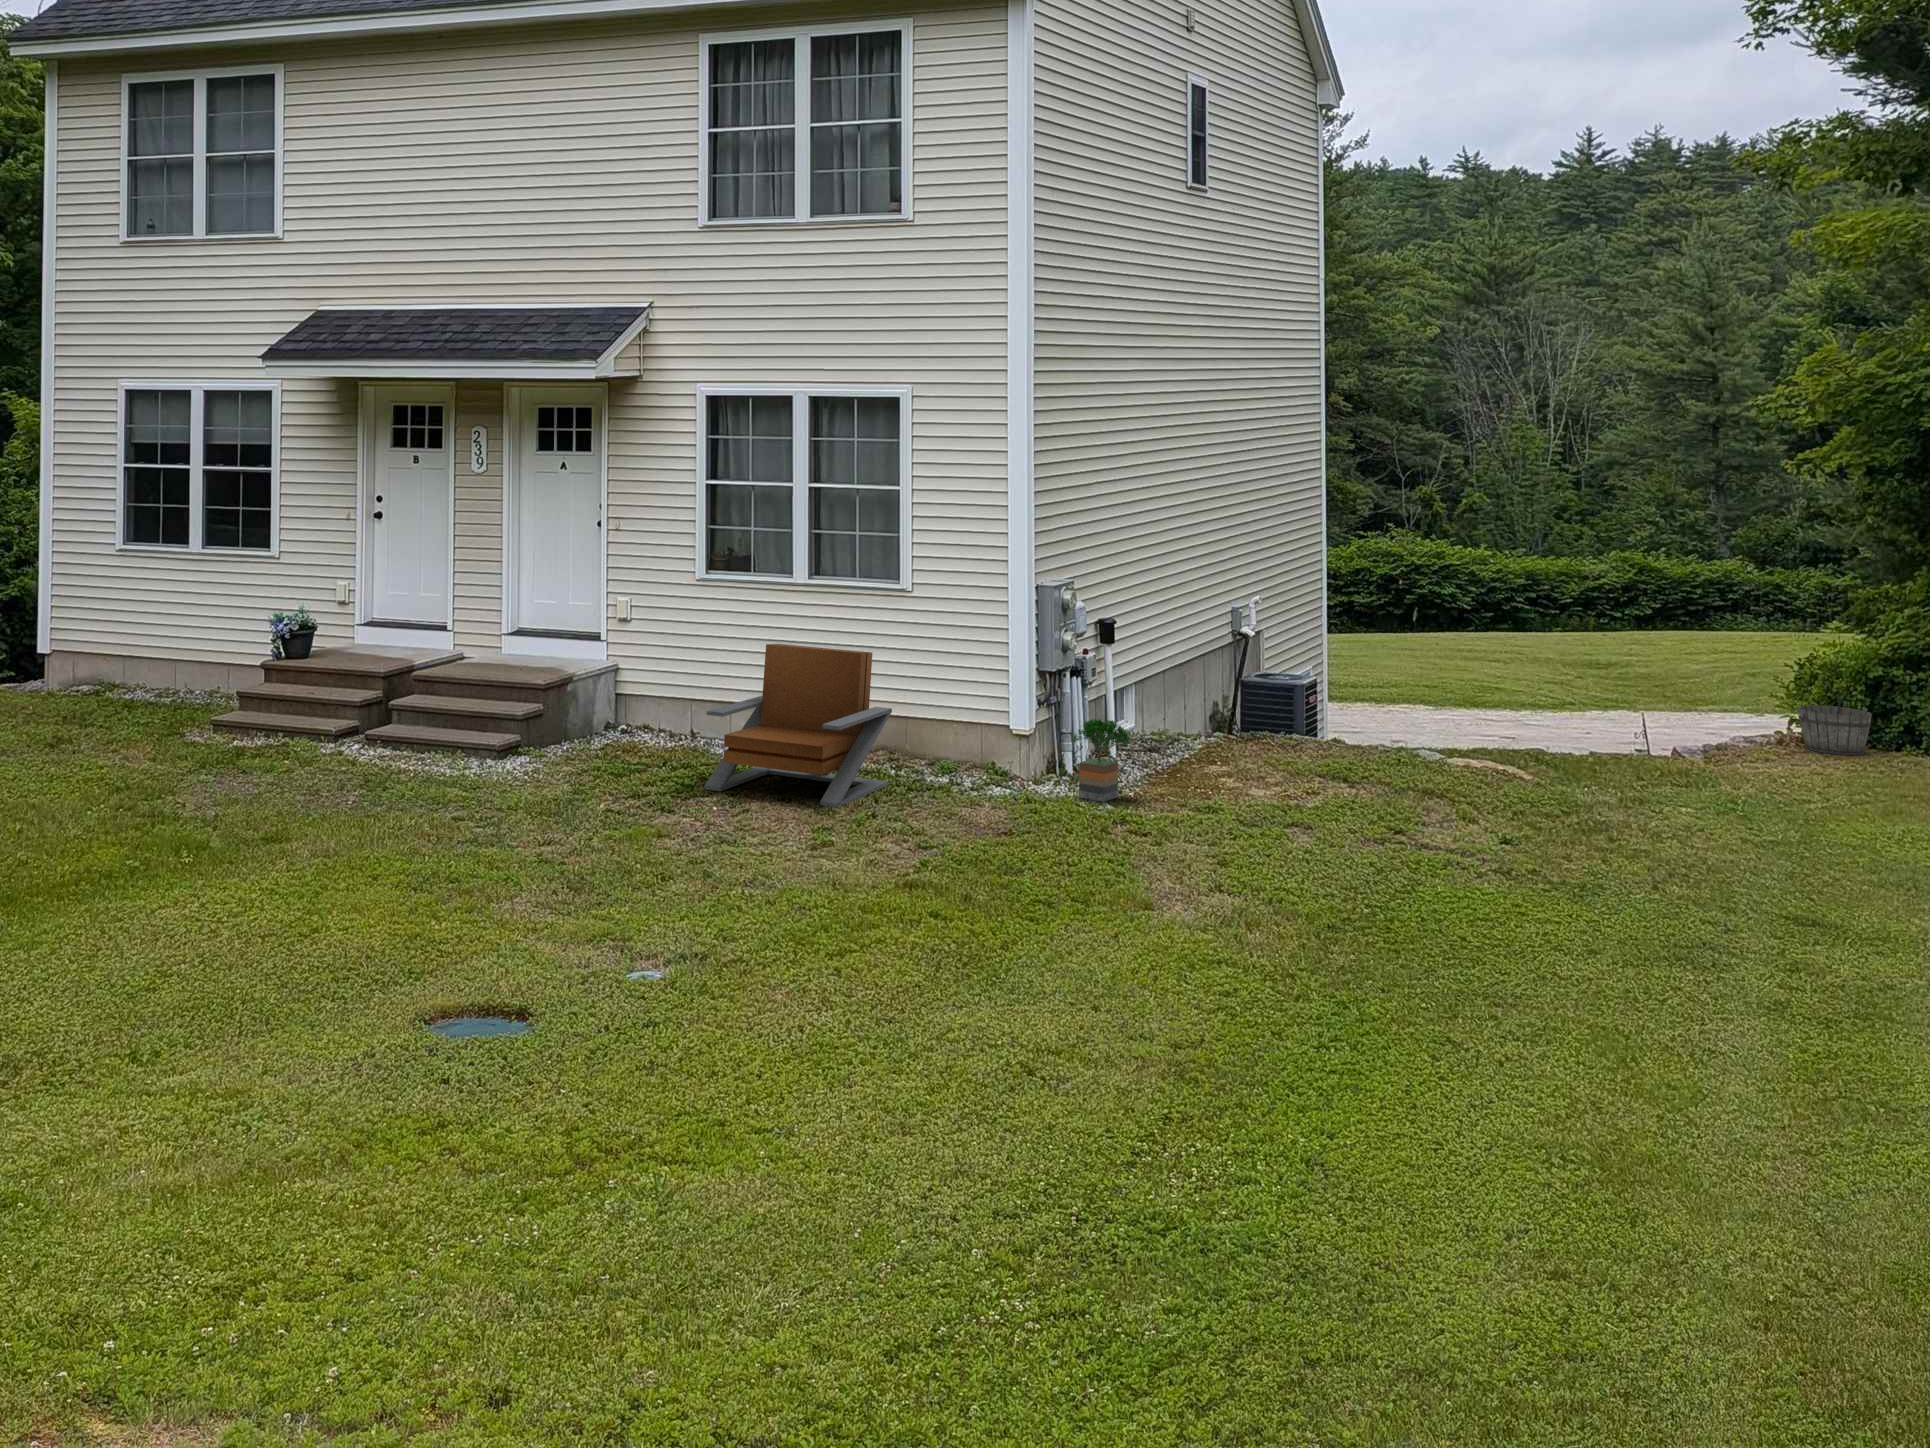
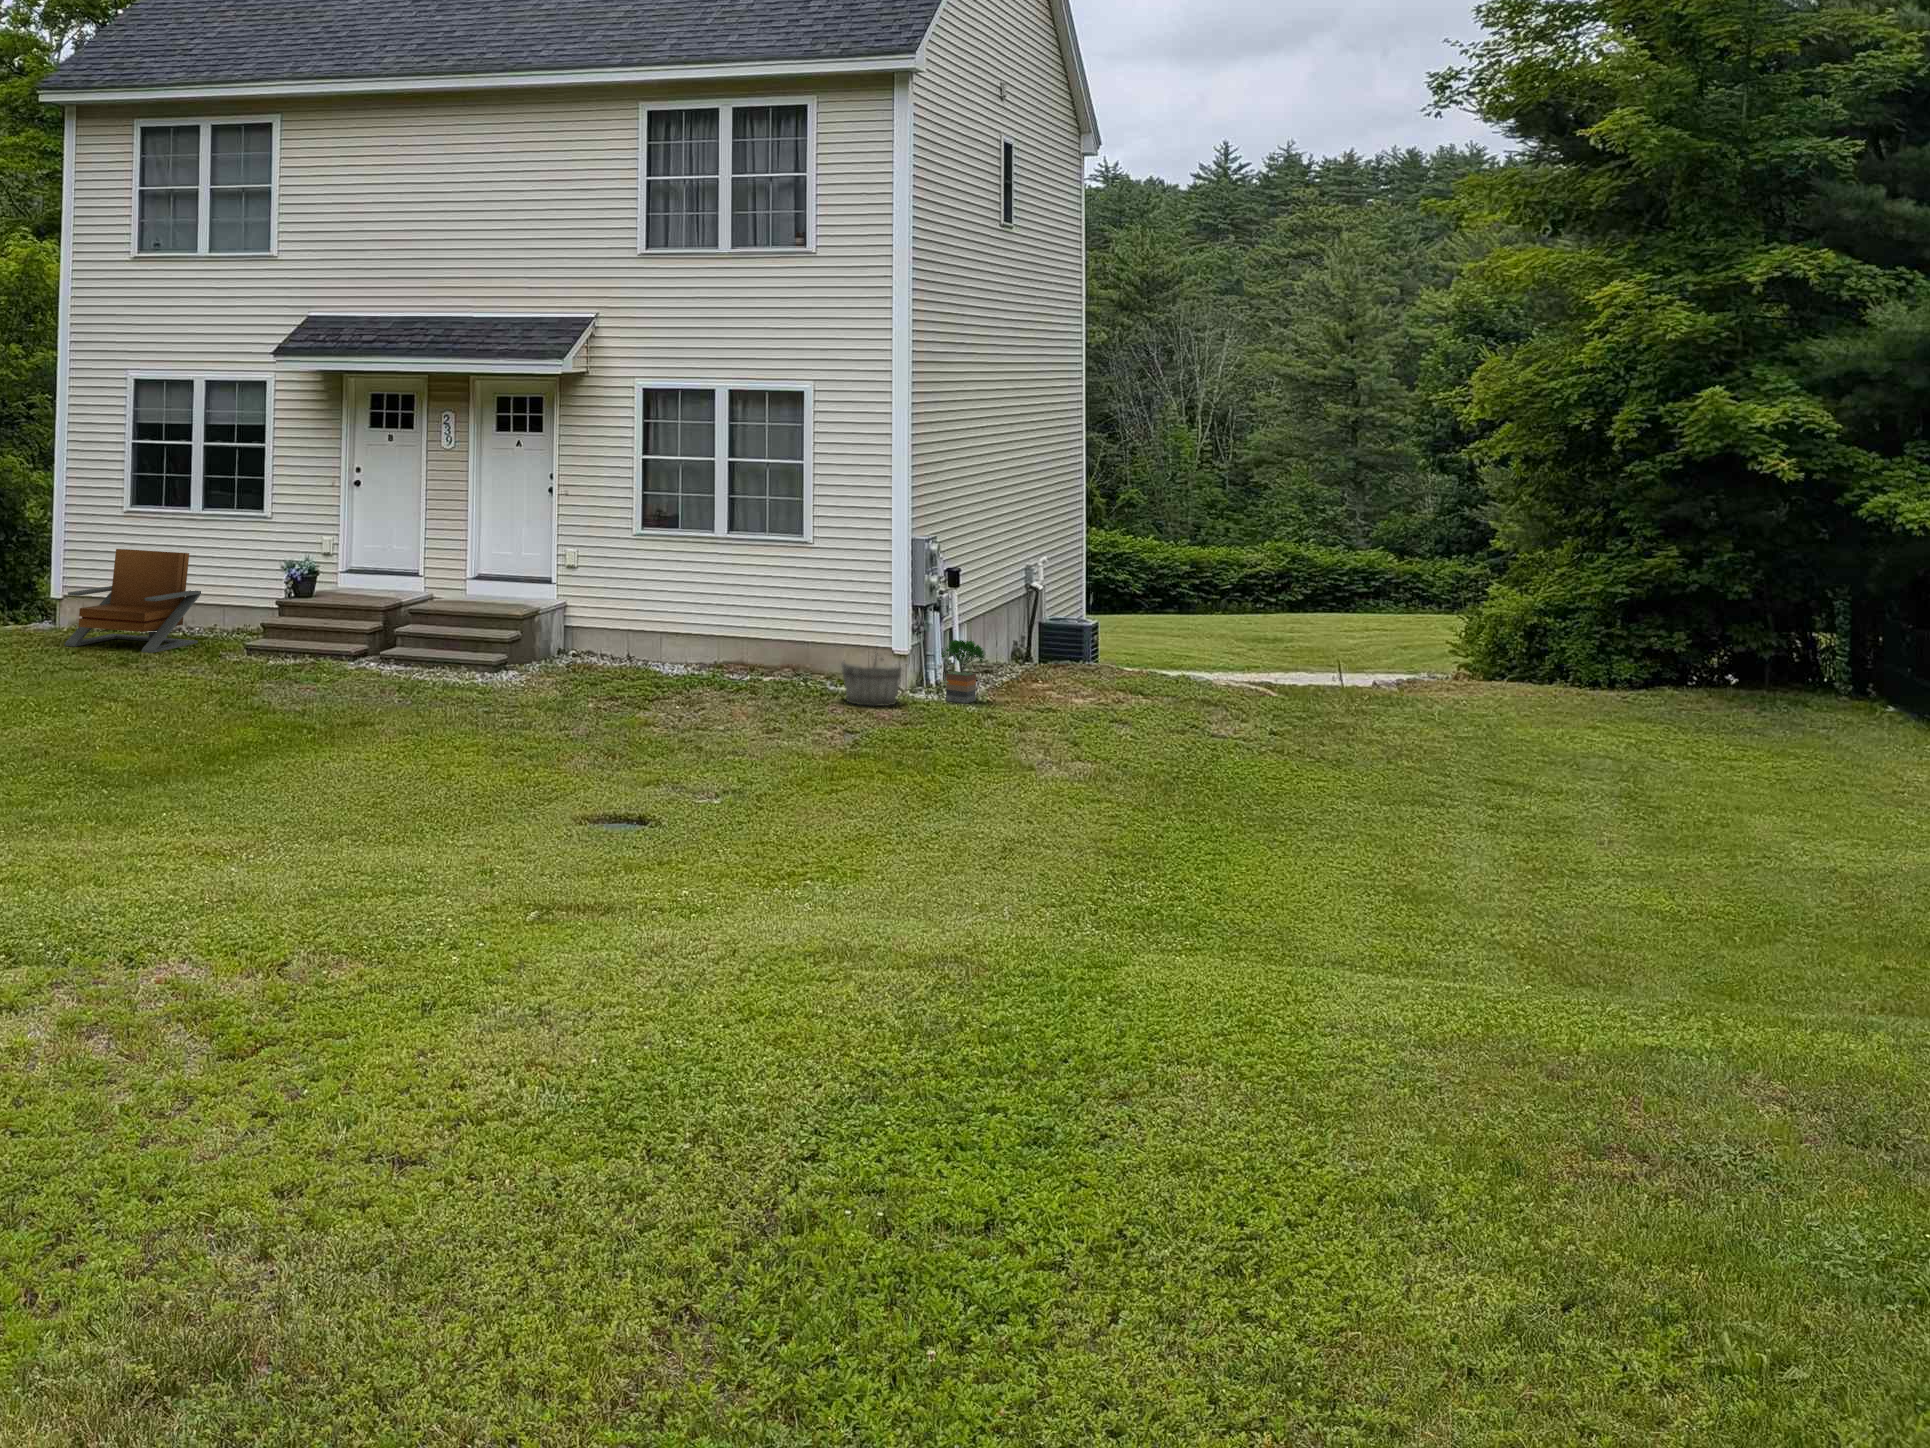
lounge chair: present [704,644,892,807] -> present [65,549,201,653]
wooden bucket: present [1798,696,1872,755] -> present [841,660,902,706]

